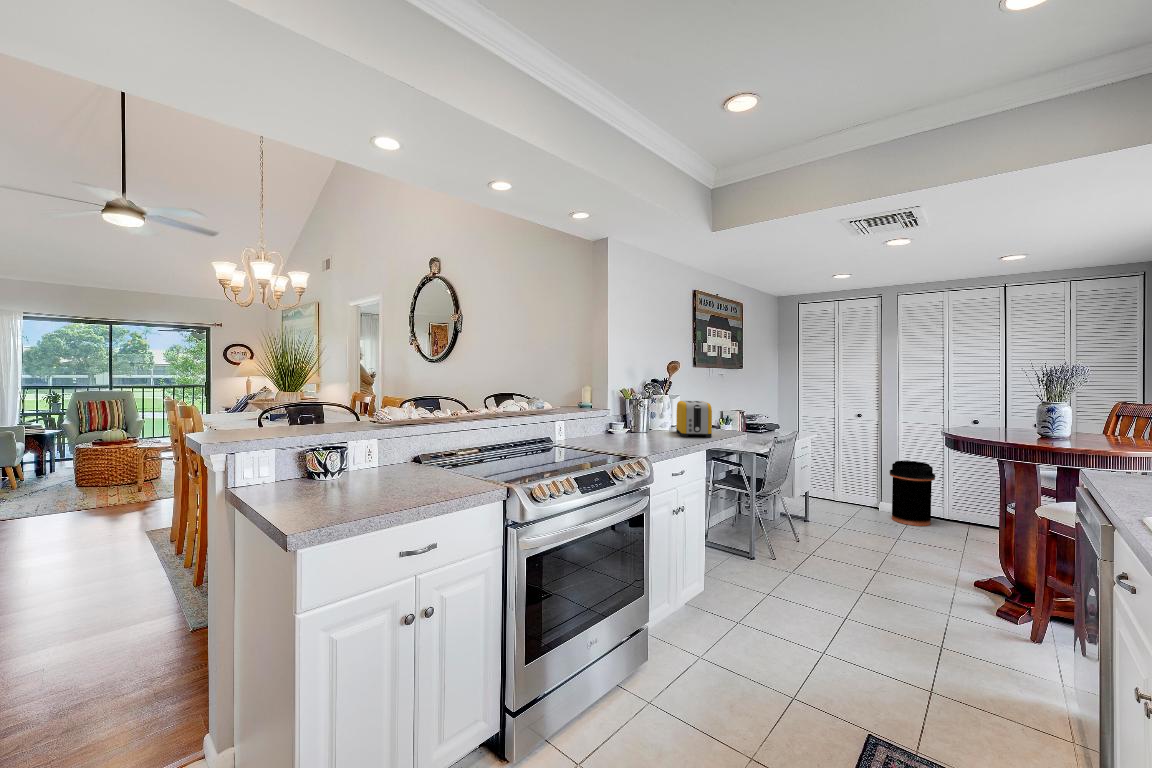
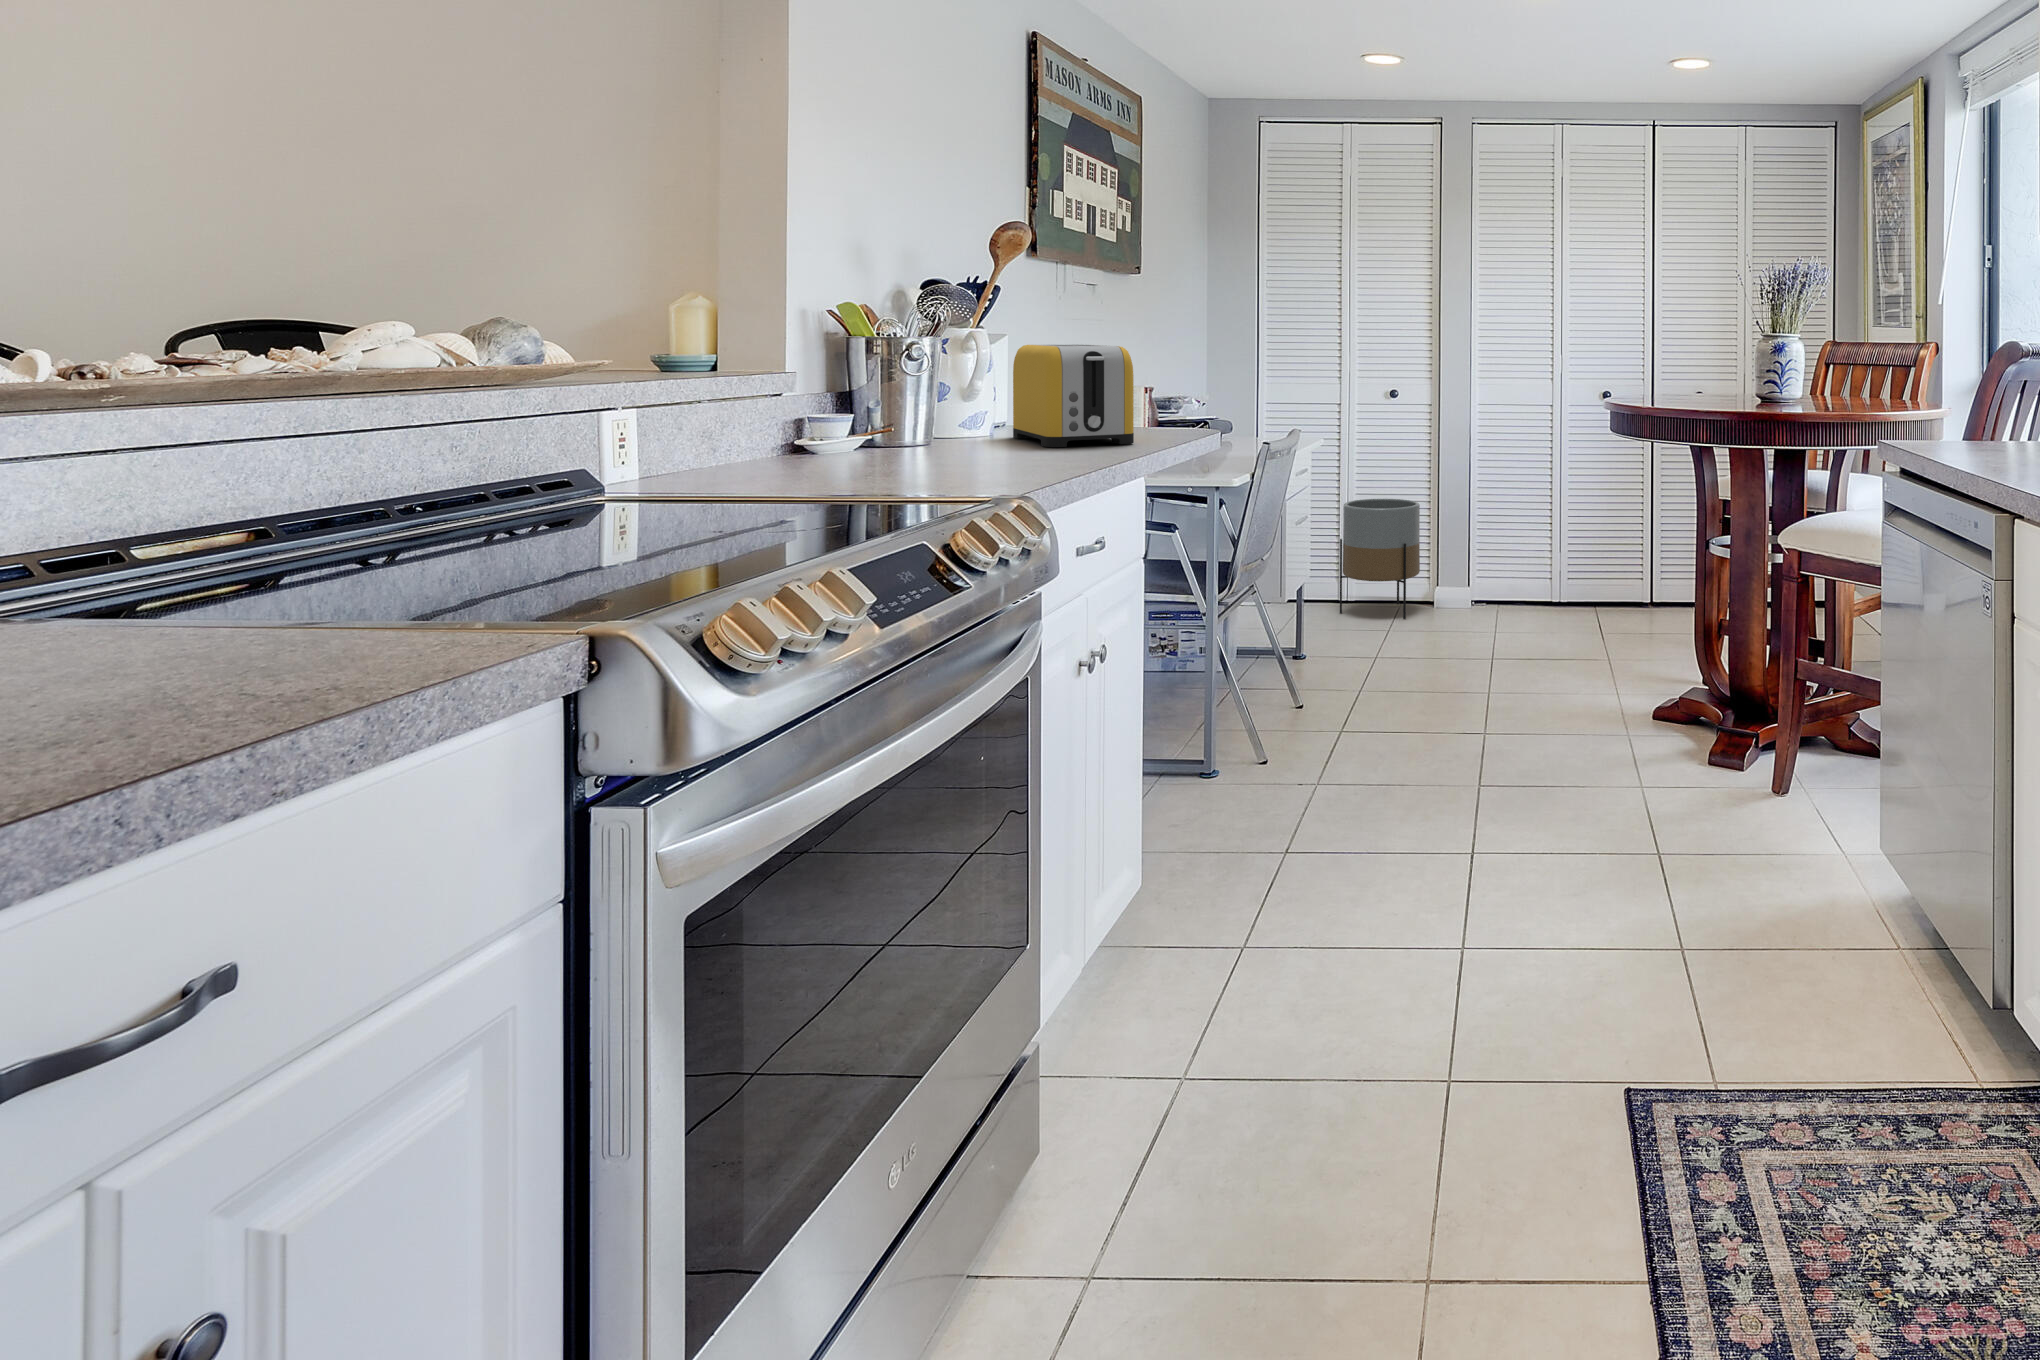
planter: none [830,461,869,515] -> present [1340,499,1420,619]
trash can: present [890,461,935,526] -> none [1461,485,1544,623]

